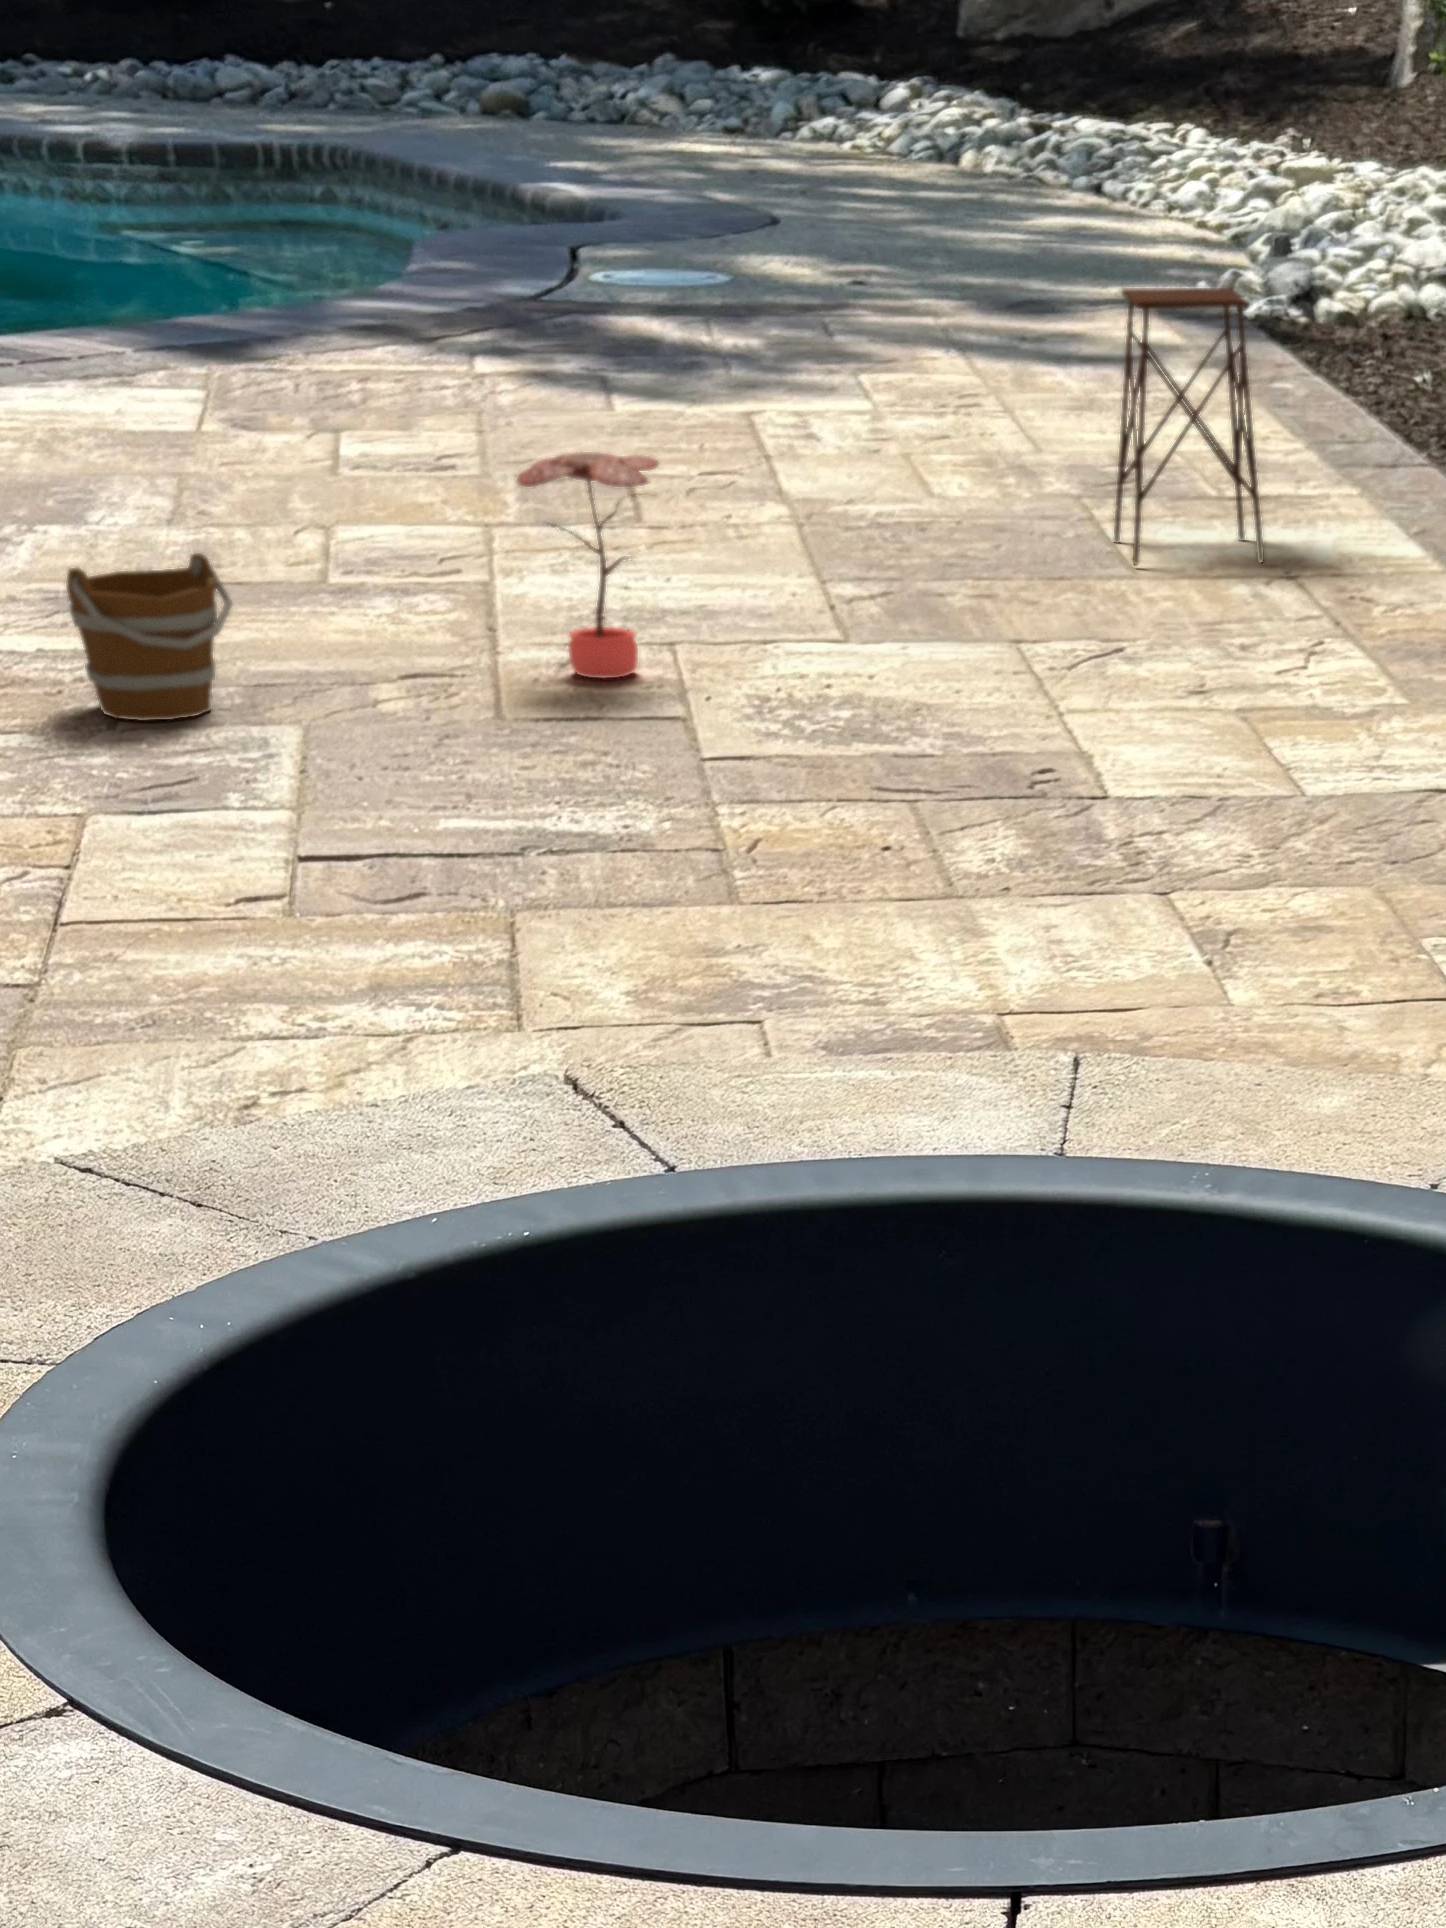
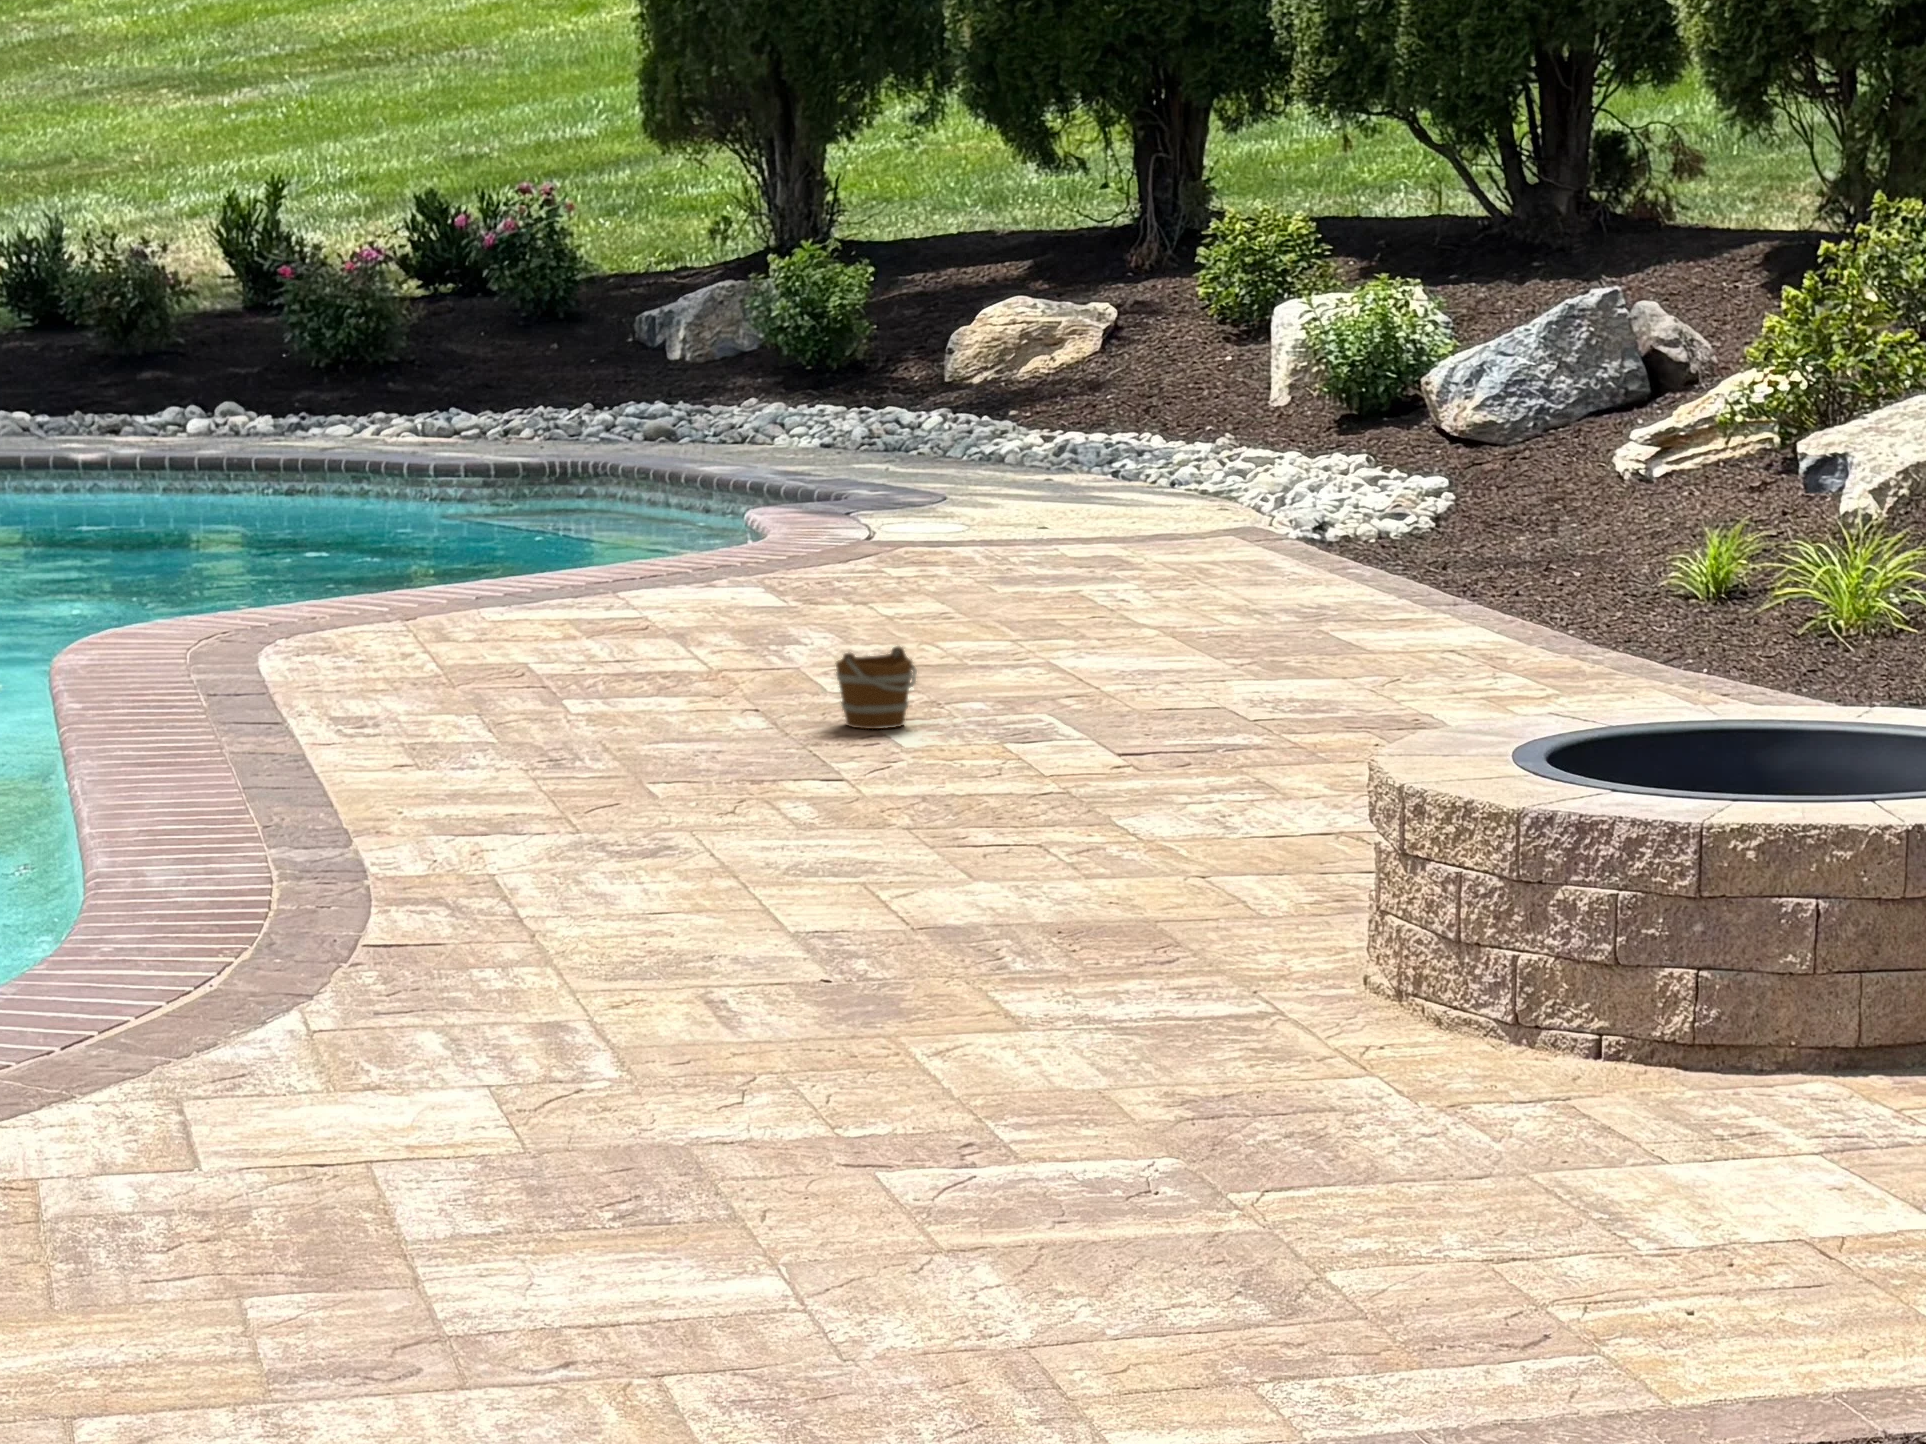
side table: present [1113,288,1264,564] -> none [1288,510,1382,657]
potted plant: present [517,452,659,678] -> none [1048,594,1119,708]

